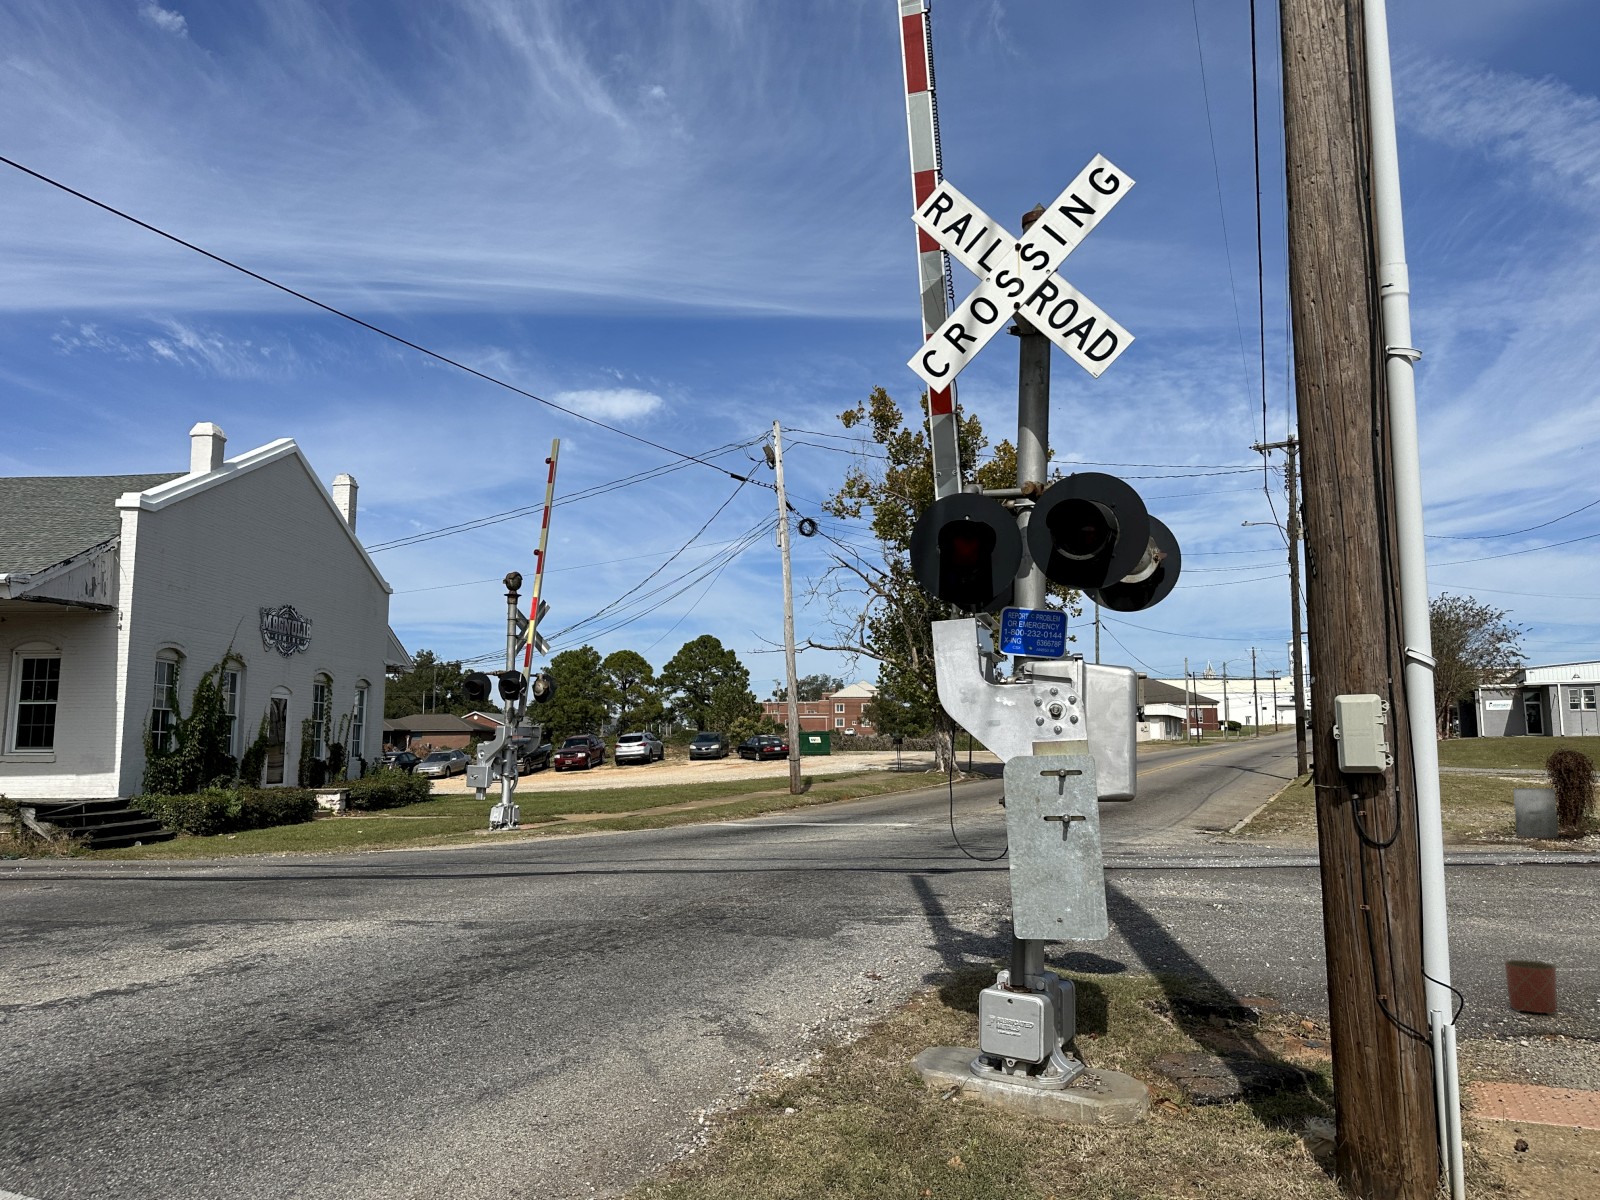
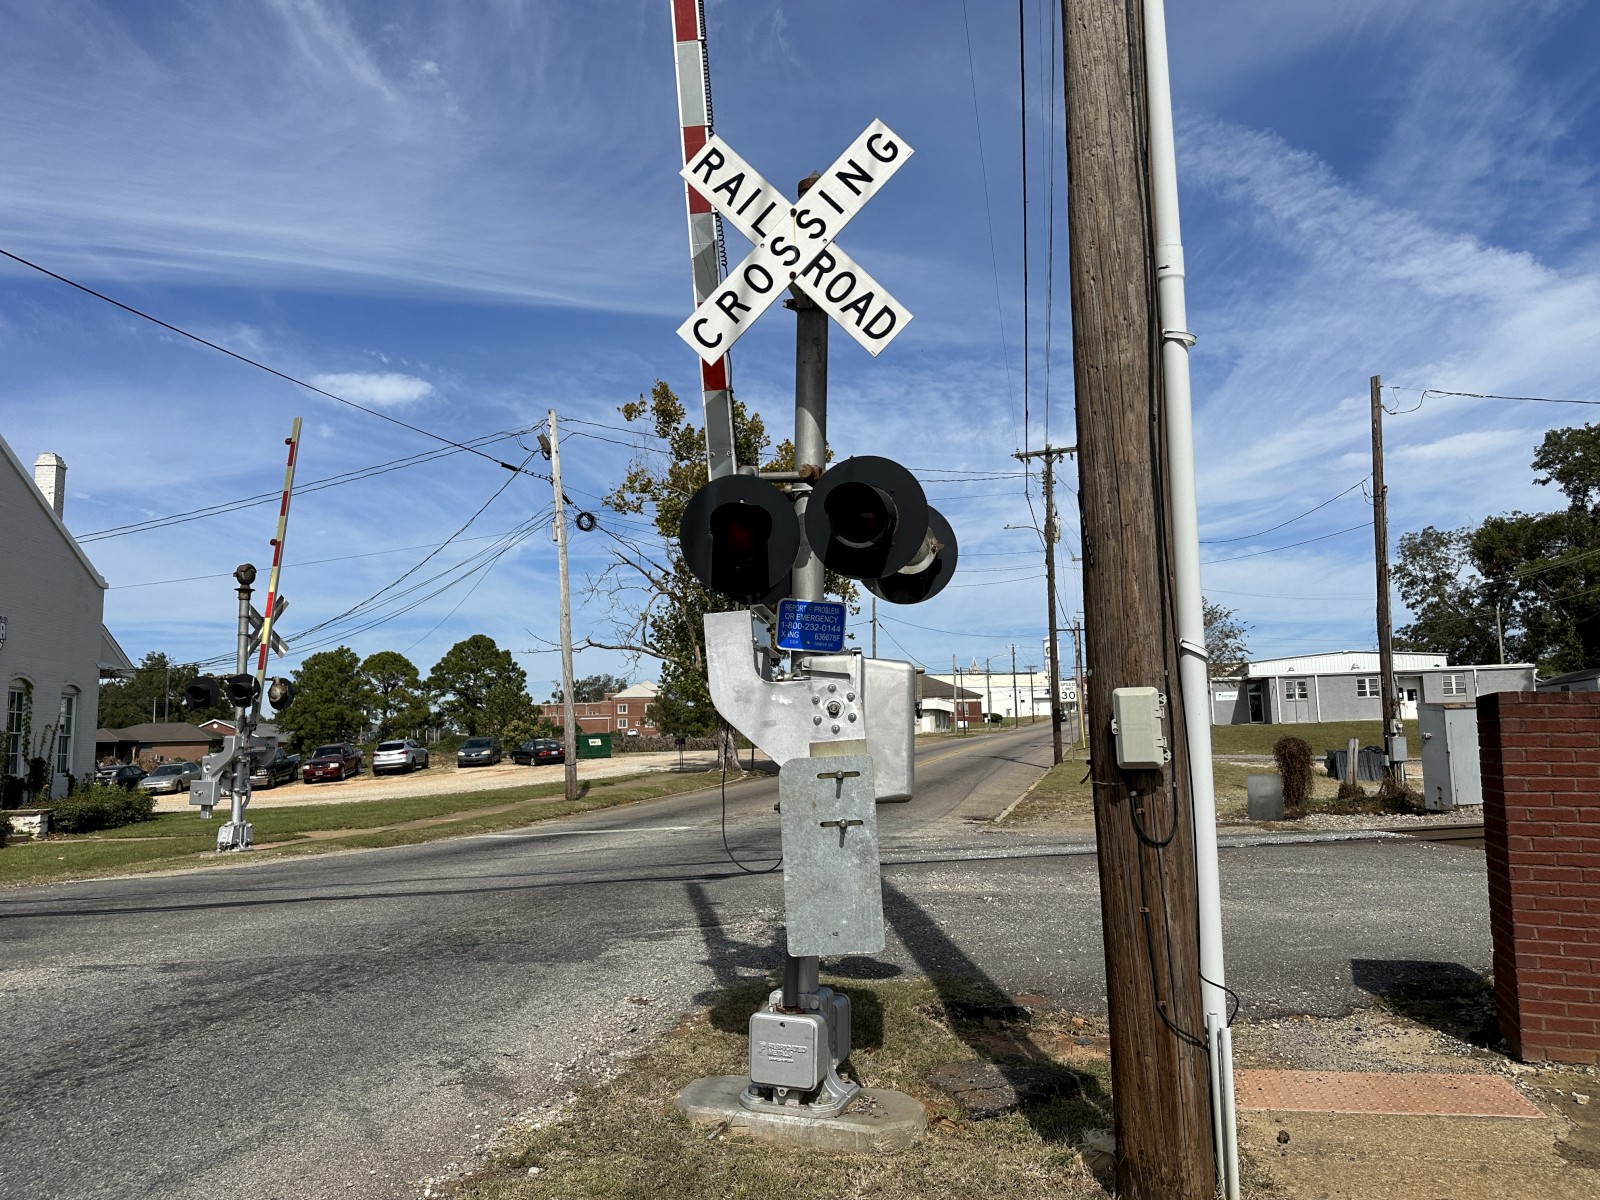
planter: present [1505,960,1557,1015] -> none [1255,944,1301,996]

